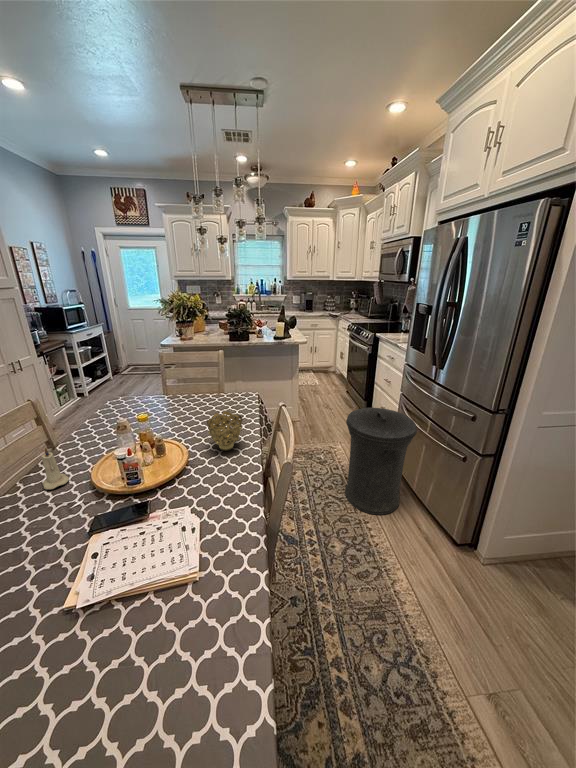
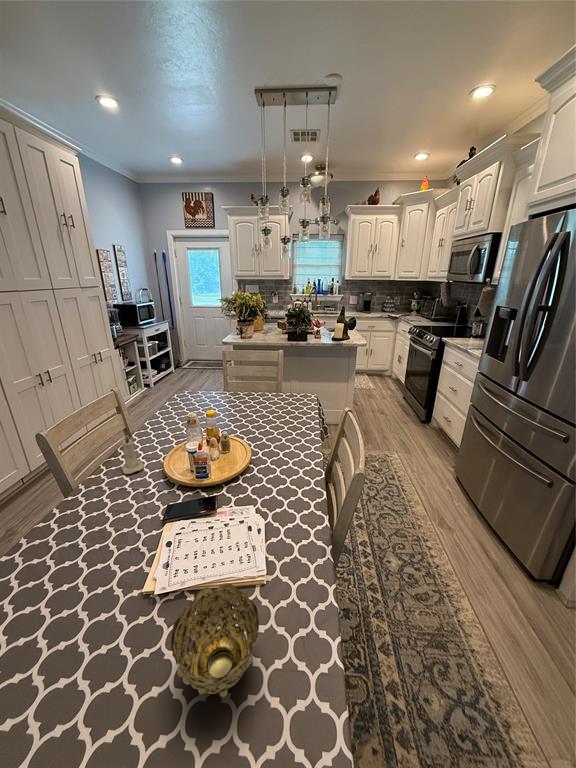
trash can: present [345,408,417,515] -> none [401,417,490,533]
decorative bowl: present [206,412,242,451] -> present [171,583,259,697]

